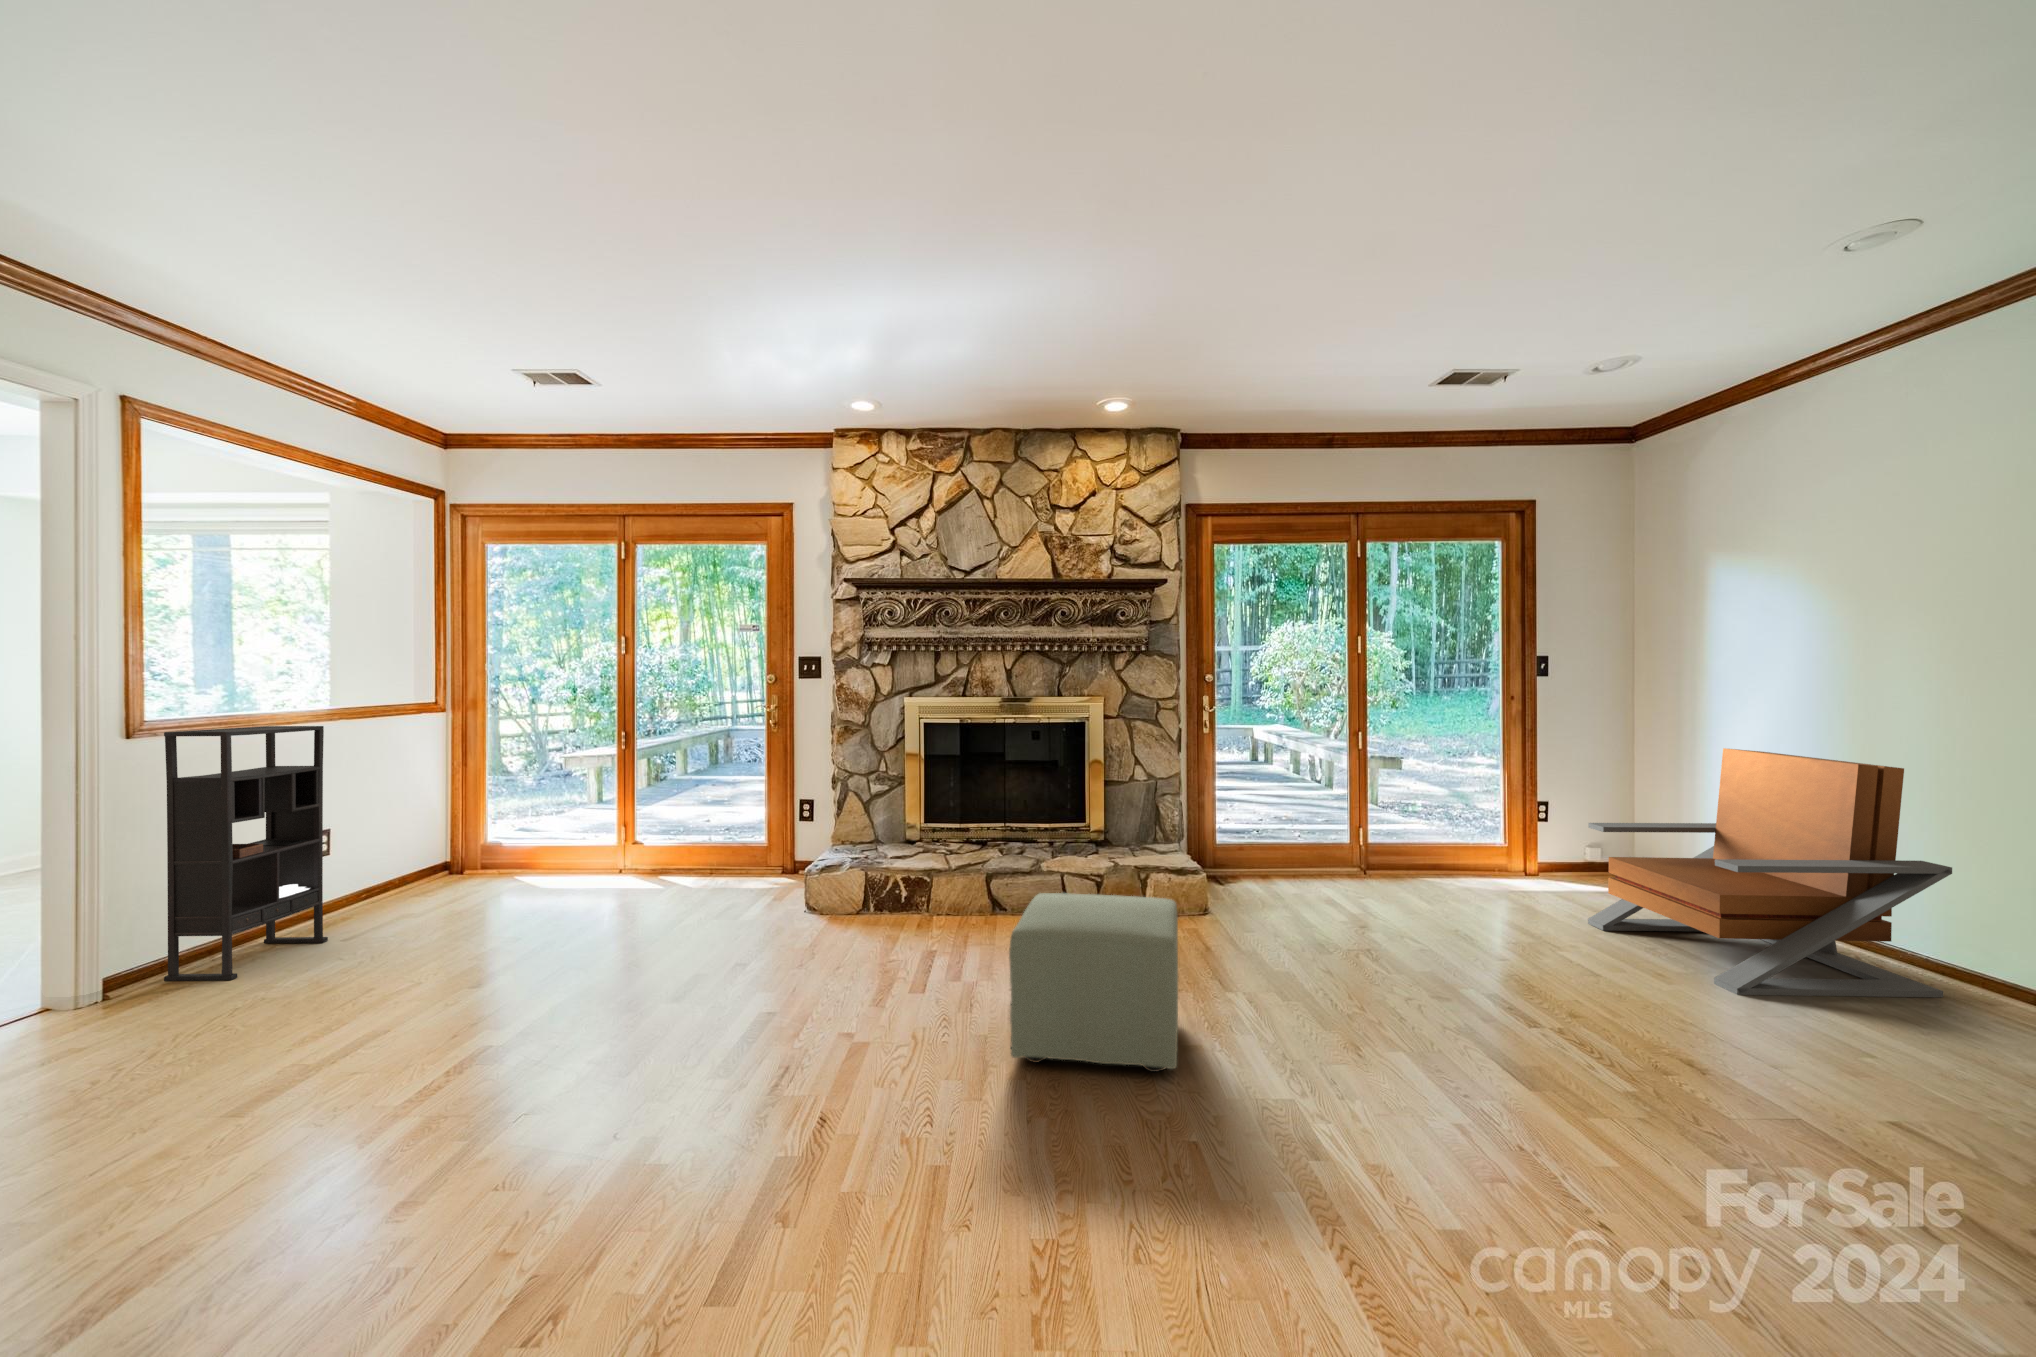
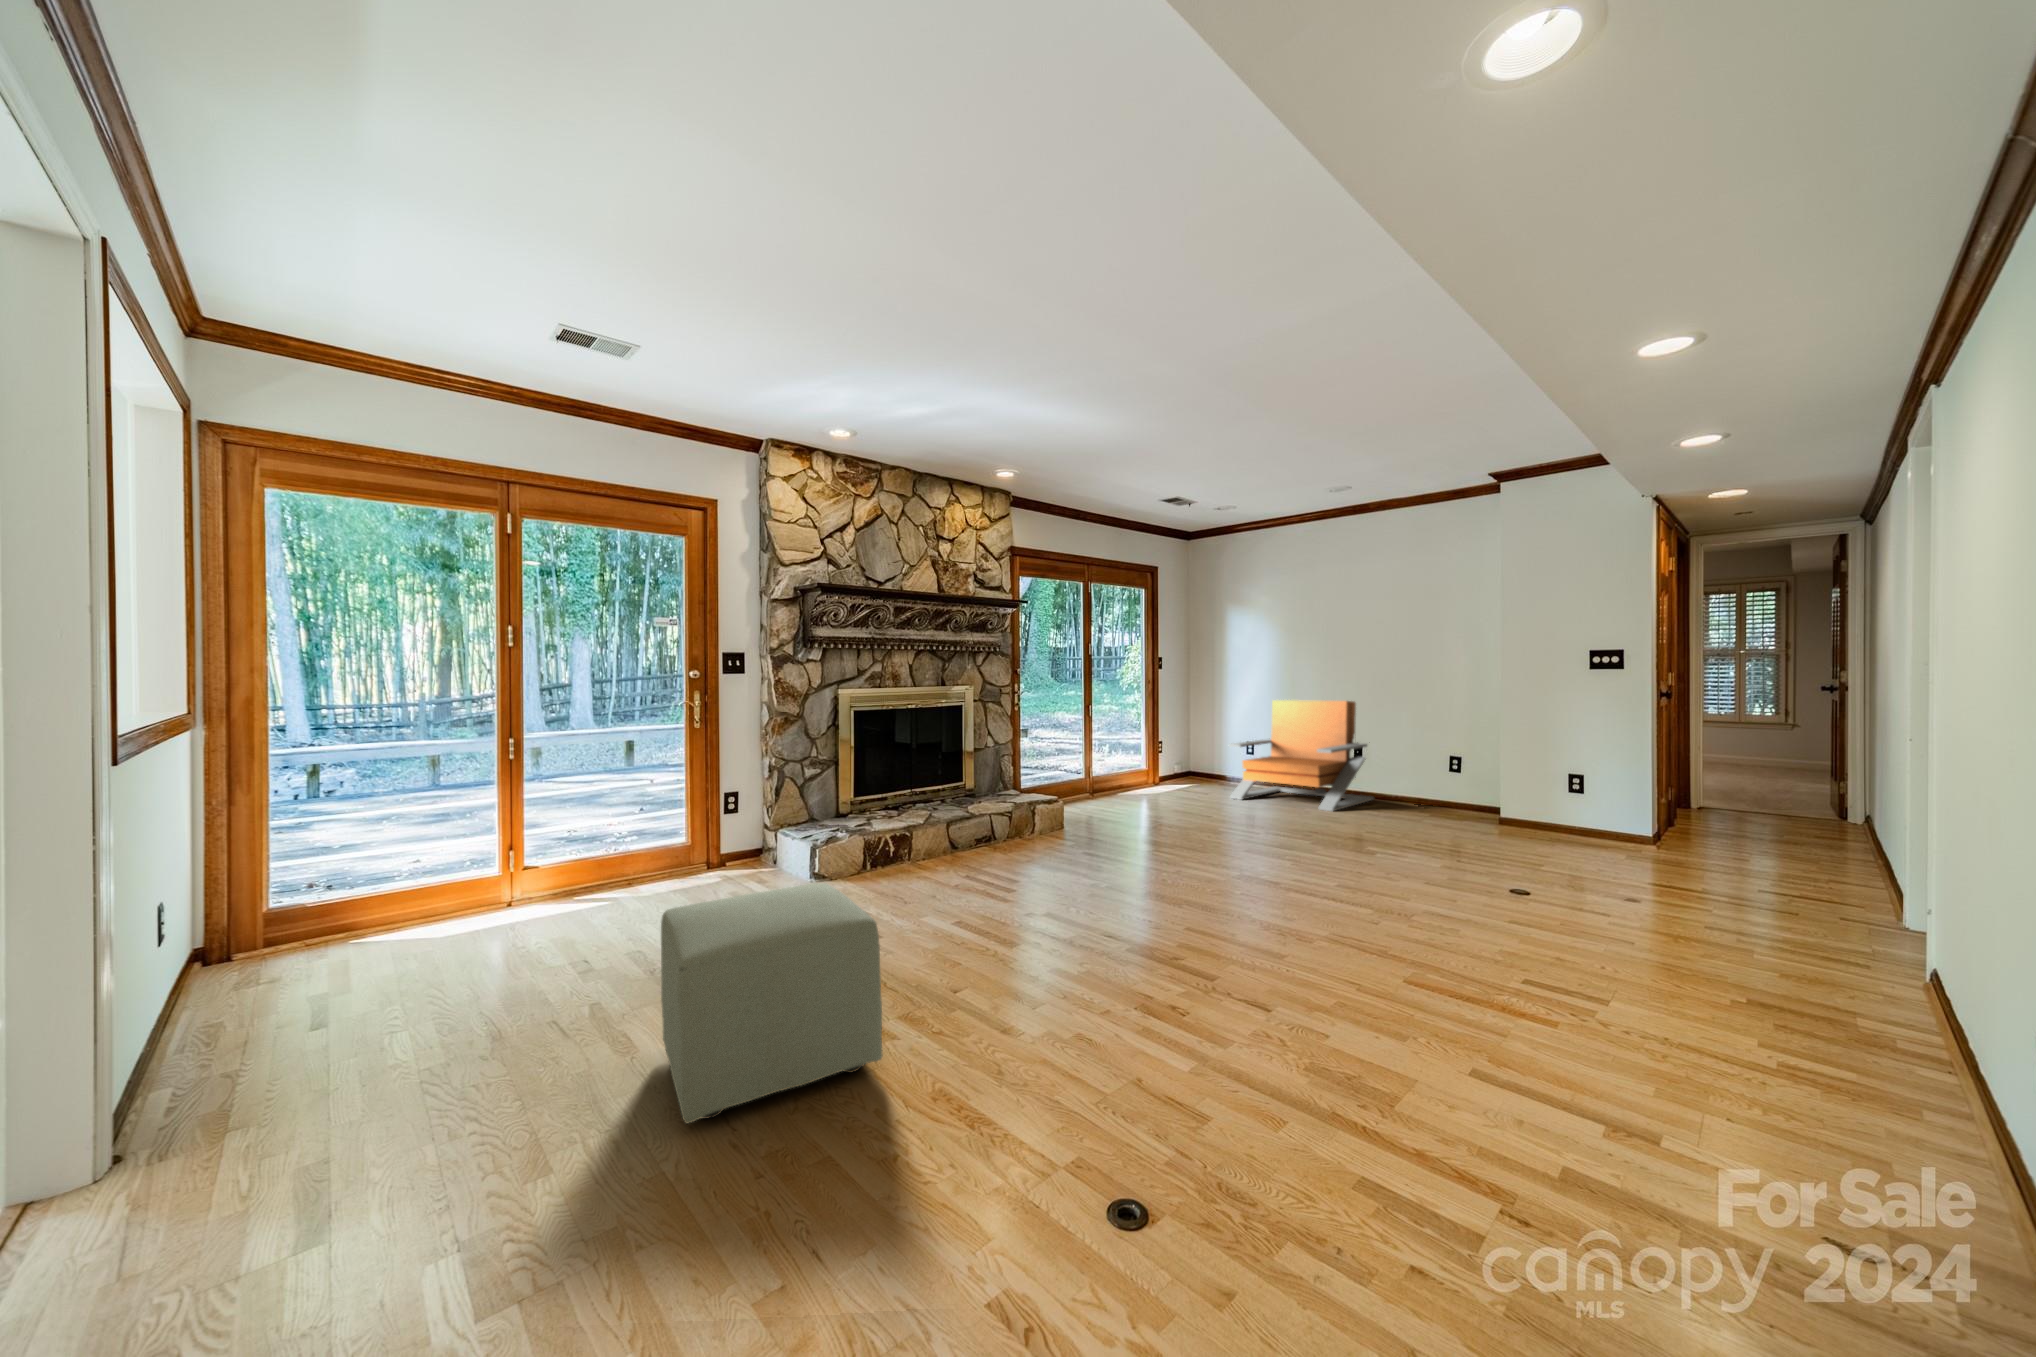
bookshelf: present [164,726,328,981] -> none [64,734,258,1188]
ottoman: present [1009,893,1178,1072] -> present [661,883,882,1123]

